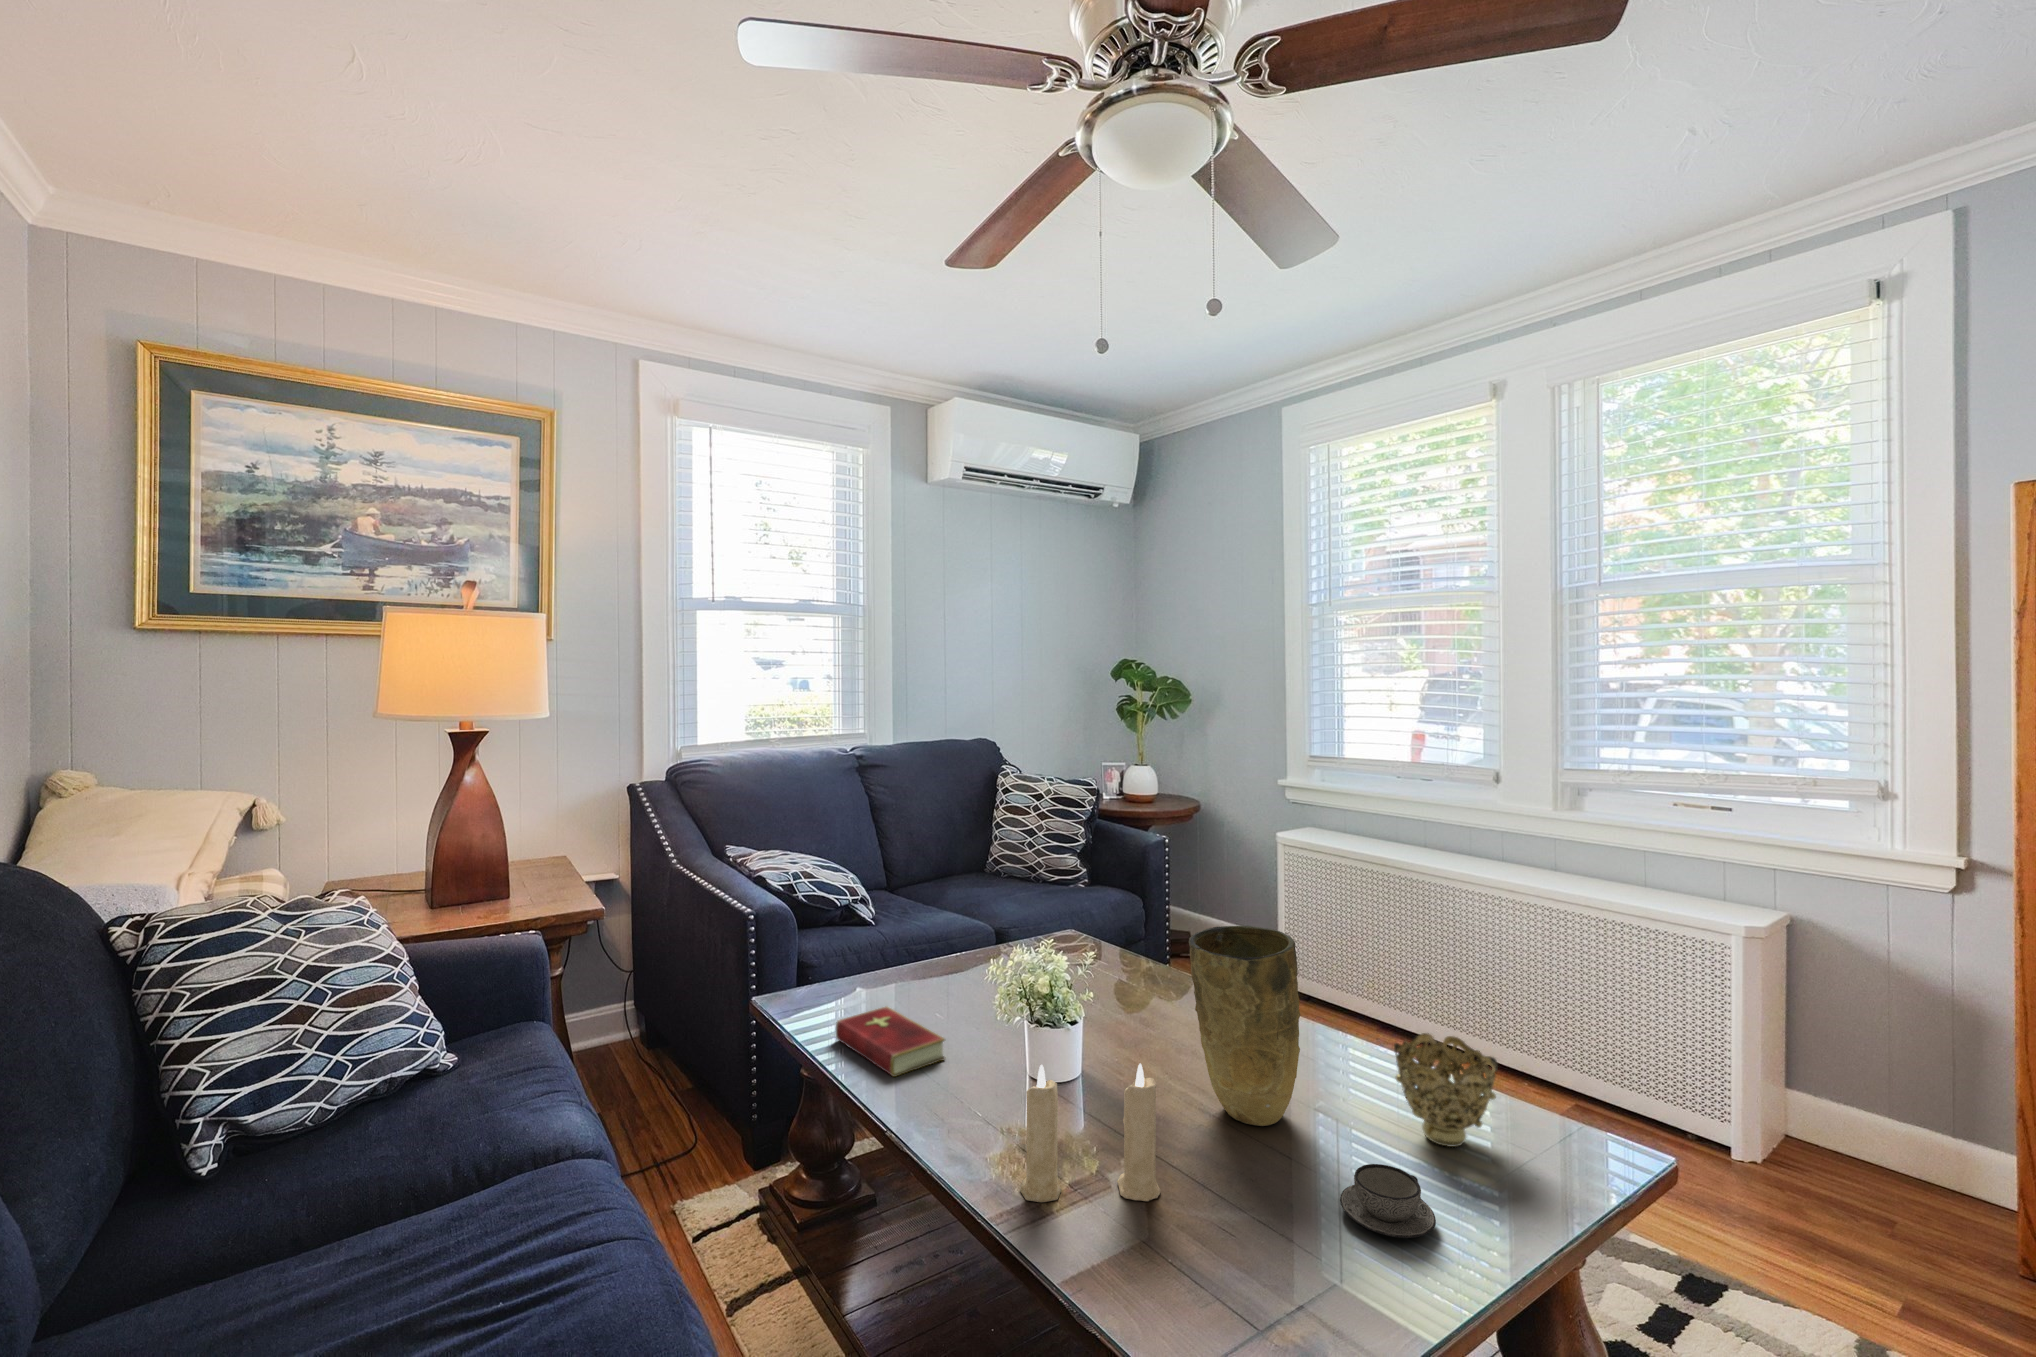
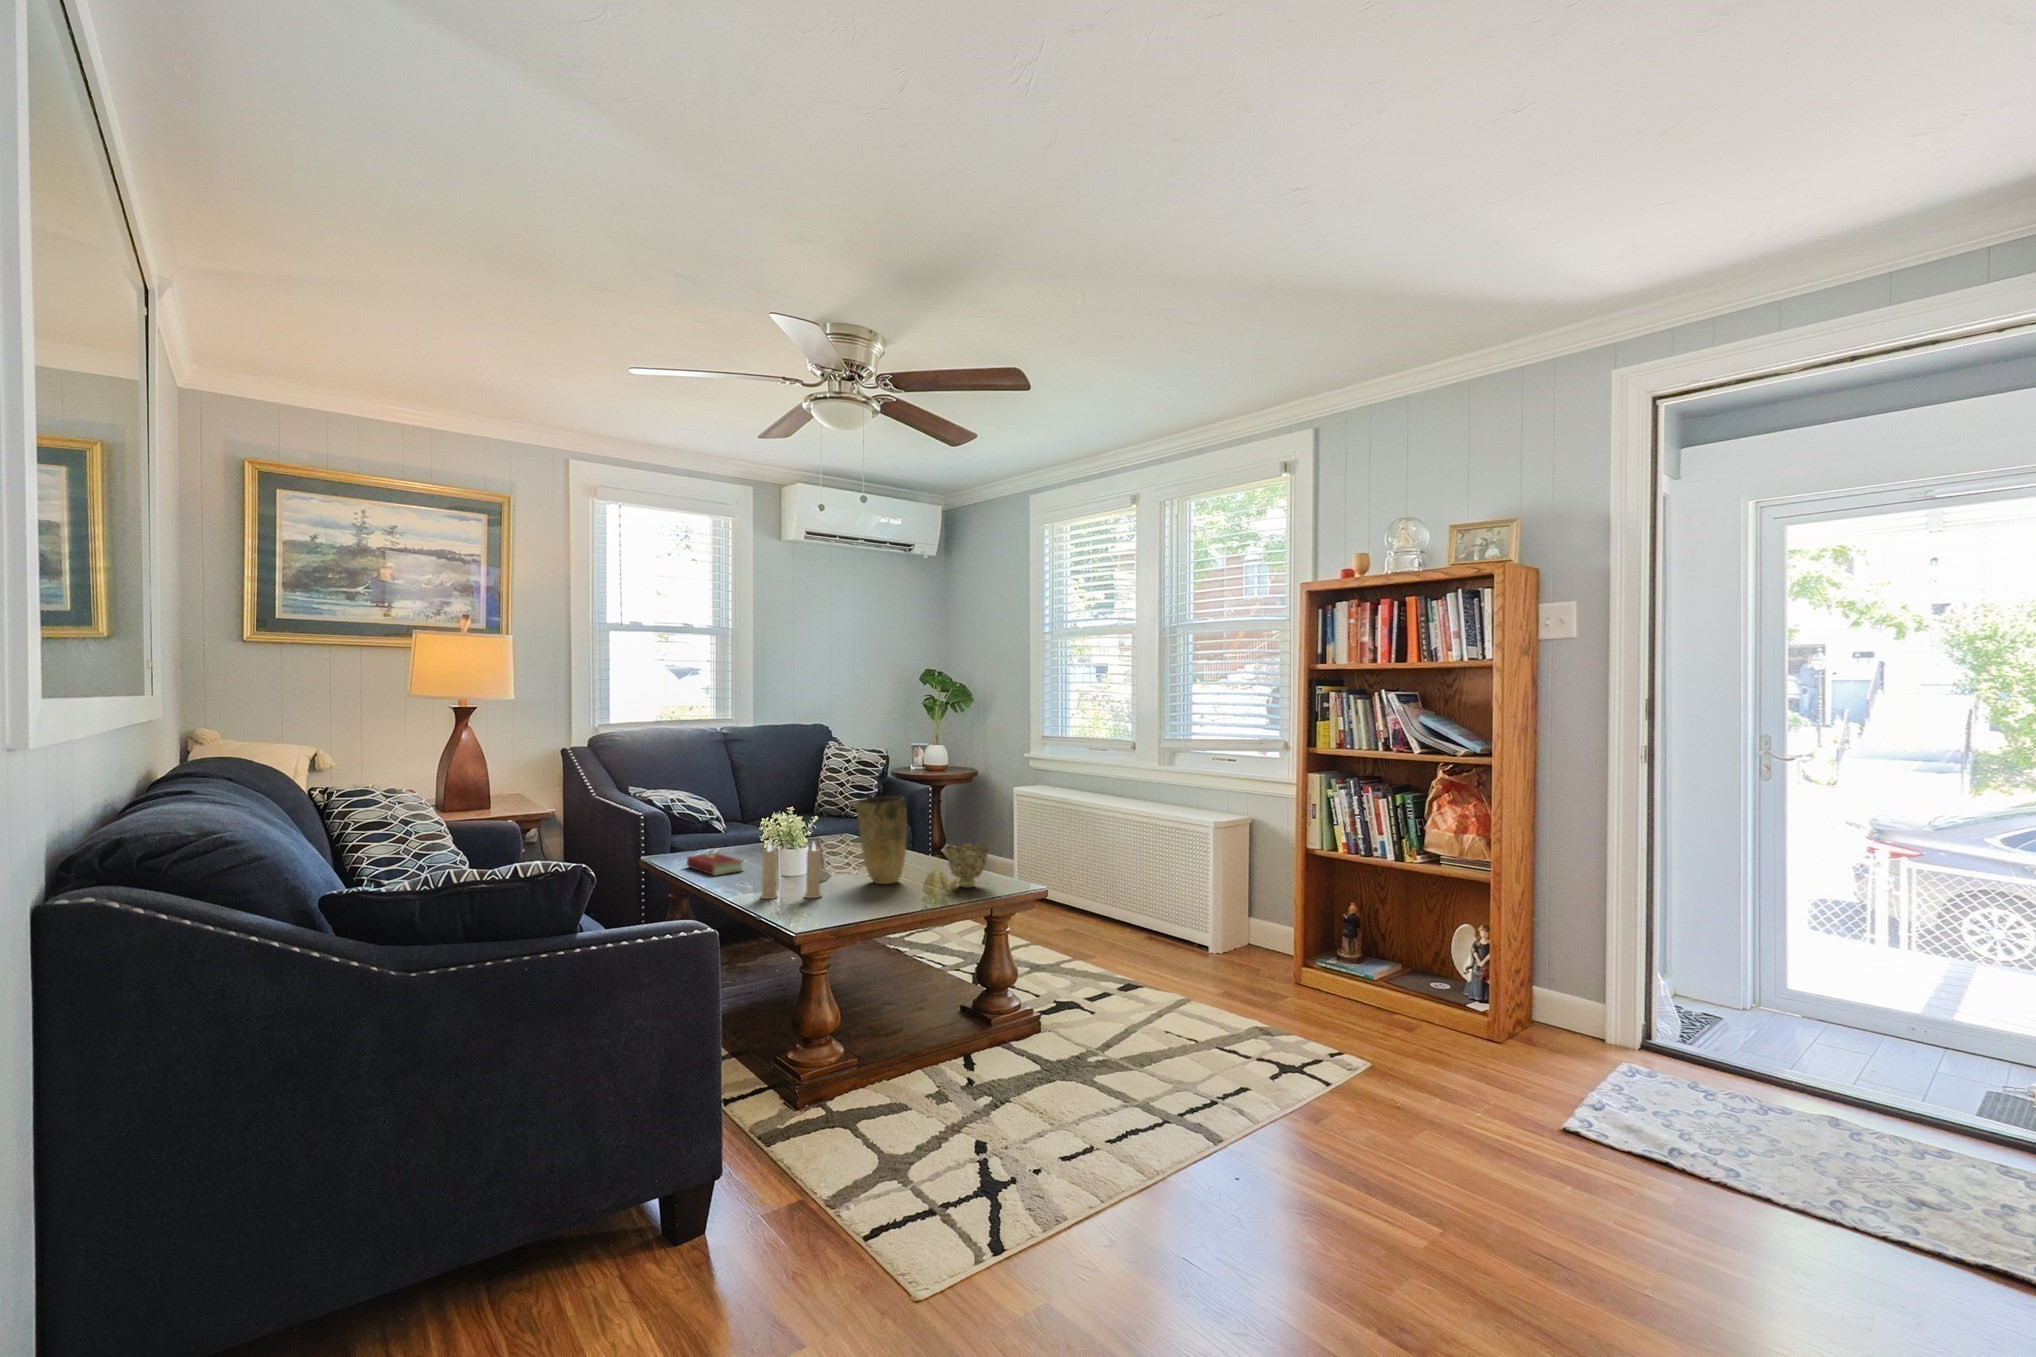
teacup: present [1340,1164,1436,1238] -> none [894,881,932,902]

